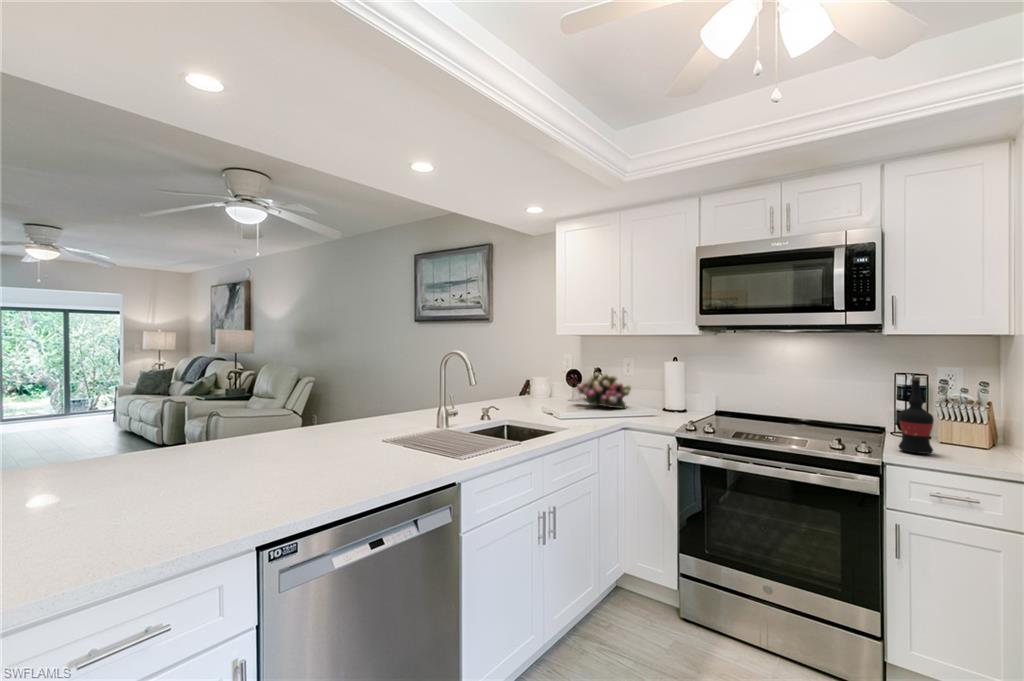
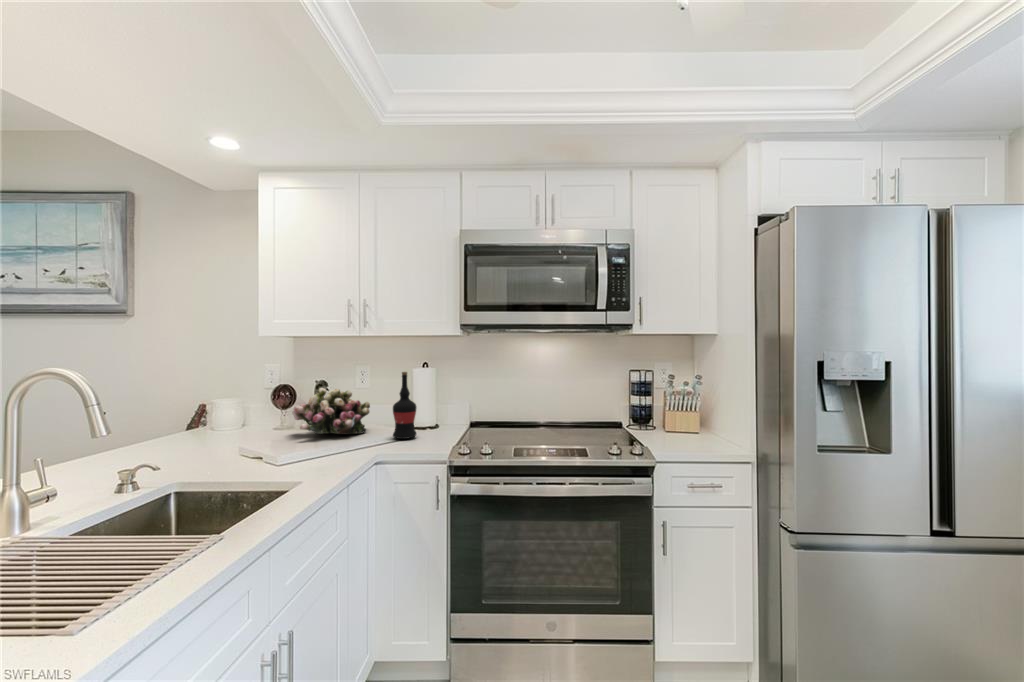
wine bottle: present [899,377,934,454] -> present [393,372,416,439]

